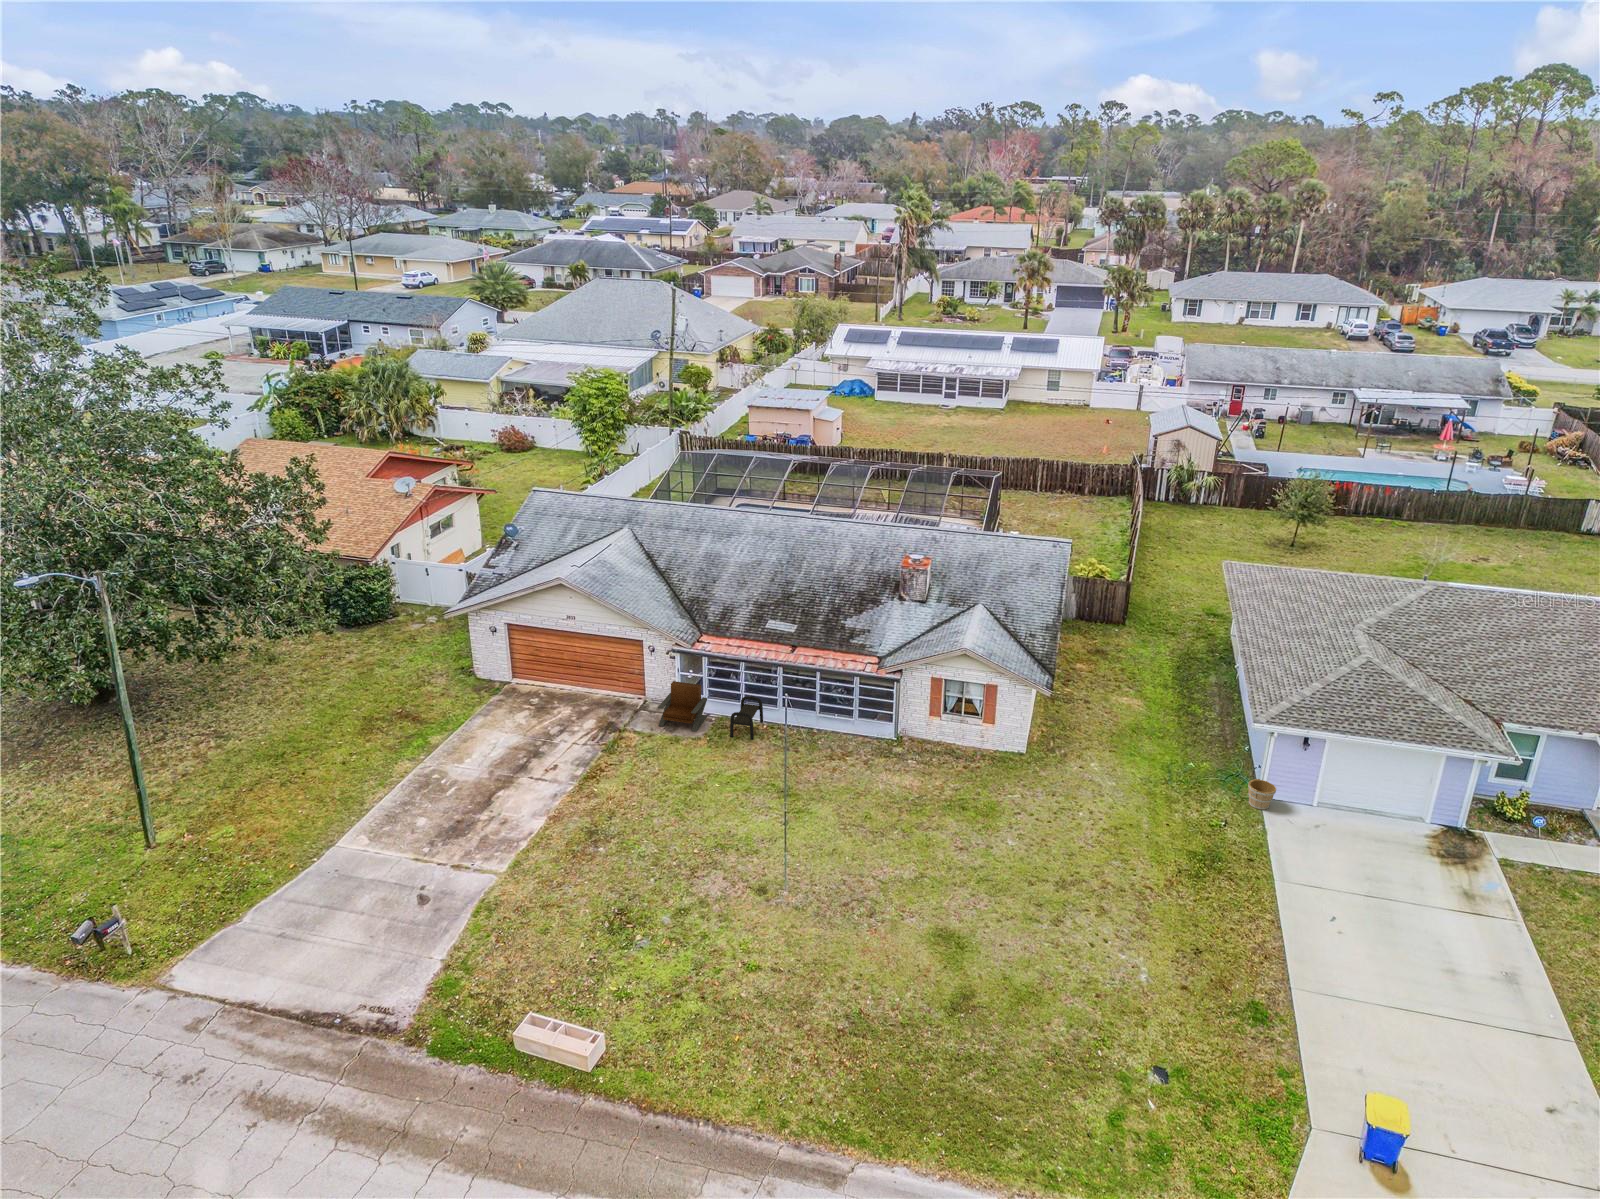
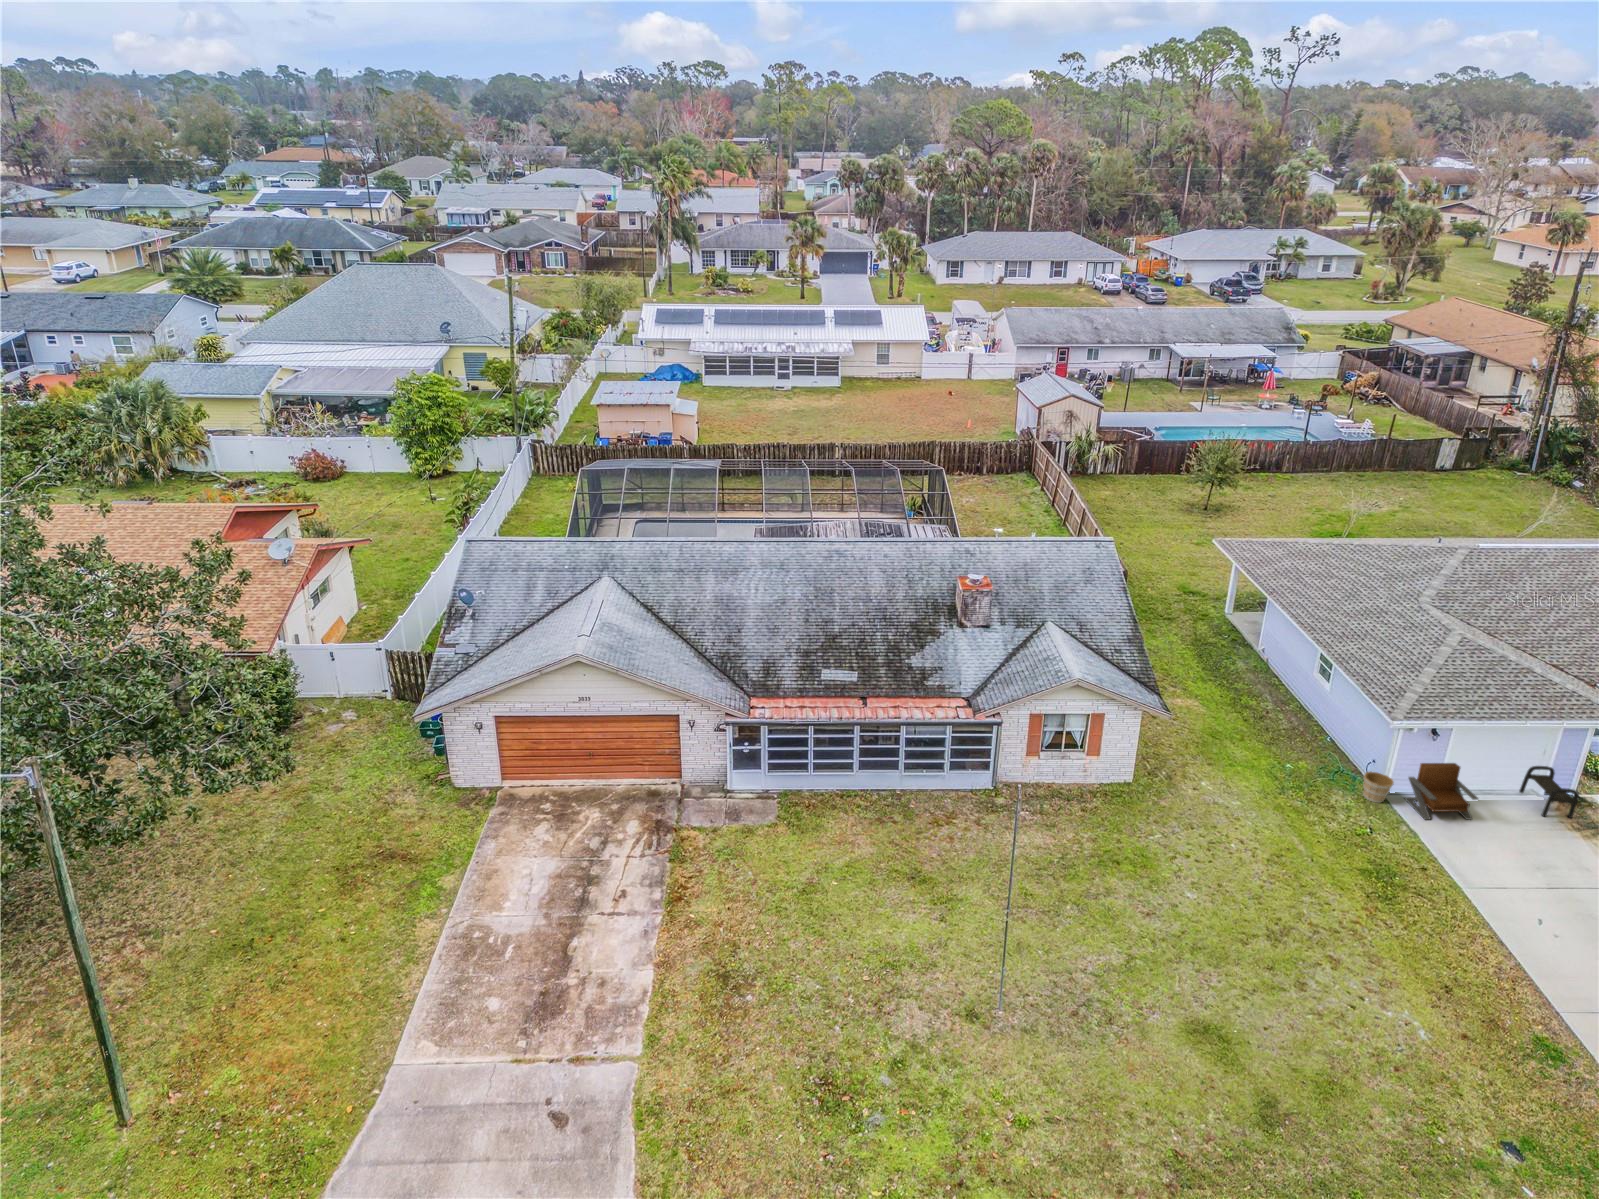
lounge chair: present [658,681,707,731] -> present [1404,763,1478,820]
bench: present [730,696,763,740] -> present [1520,766,1579,818]

